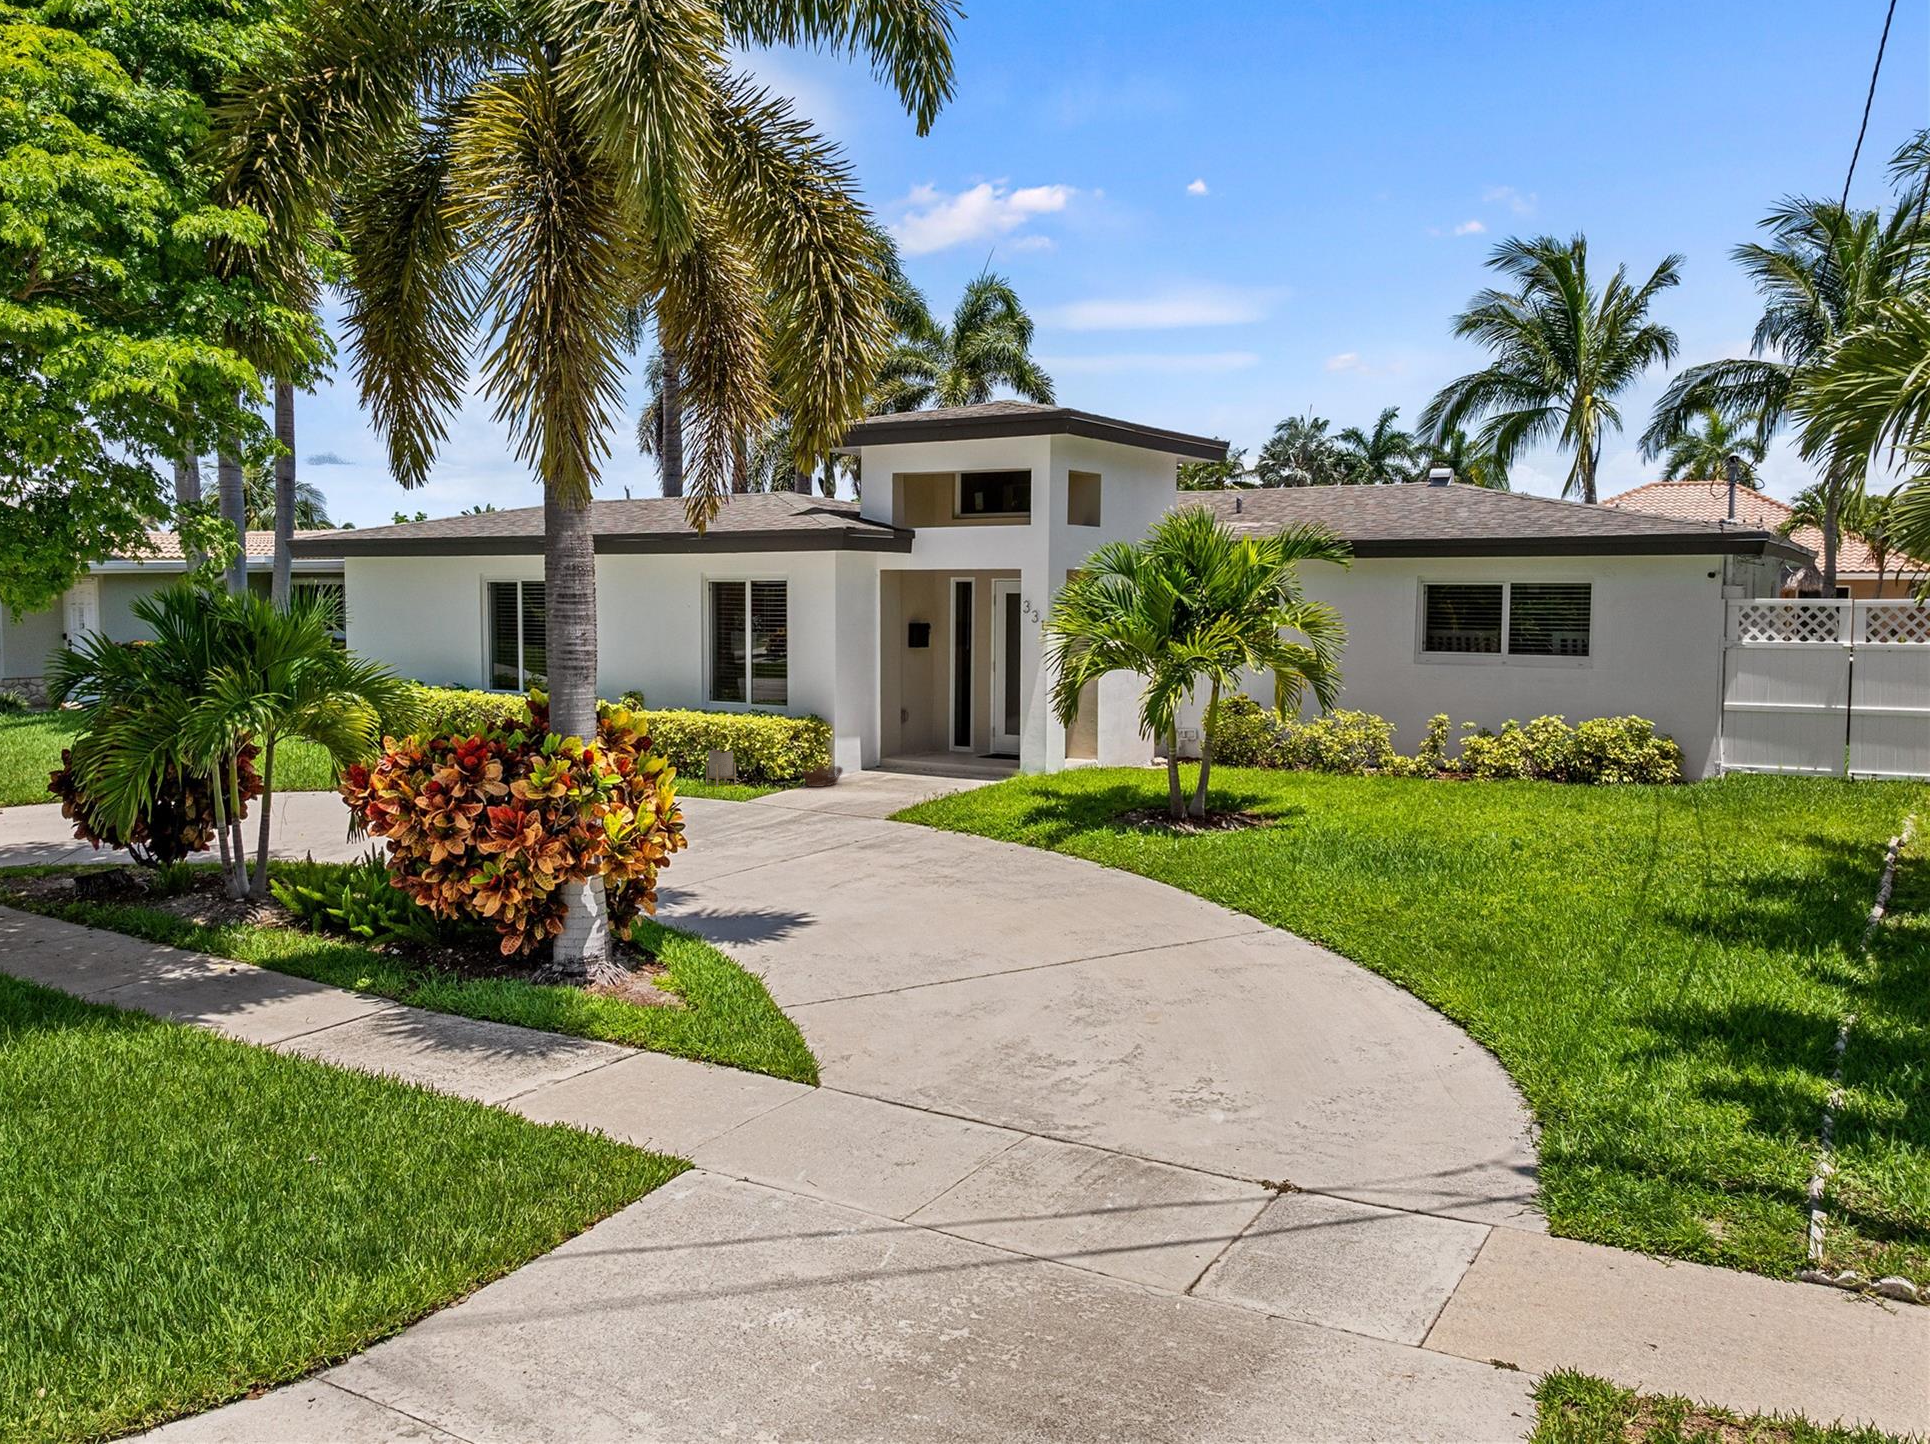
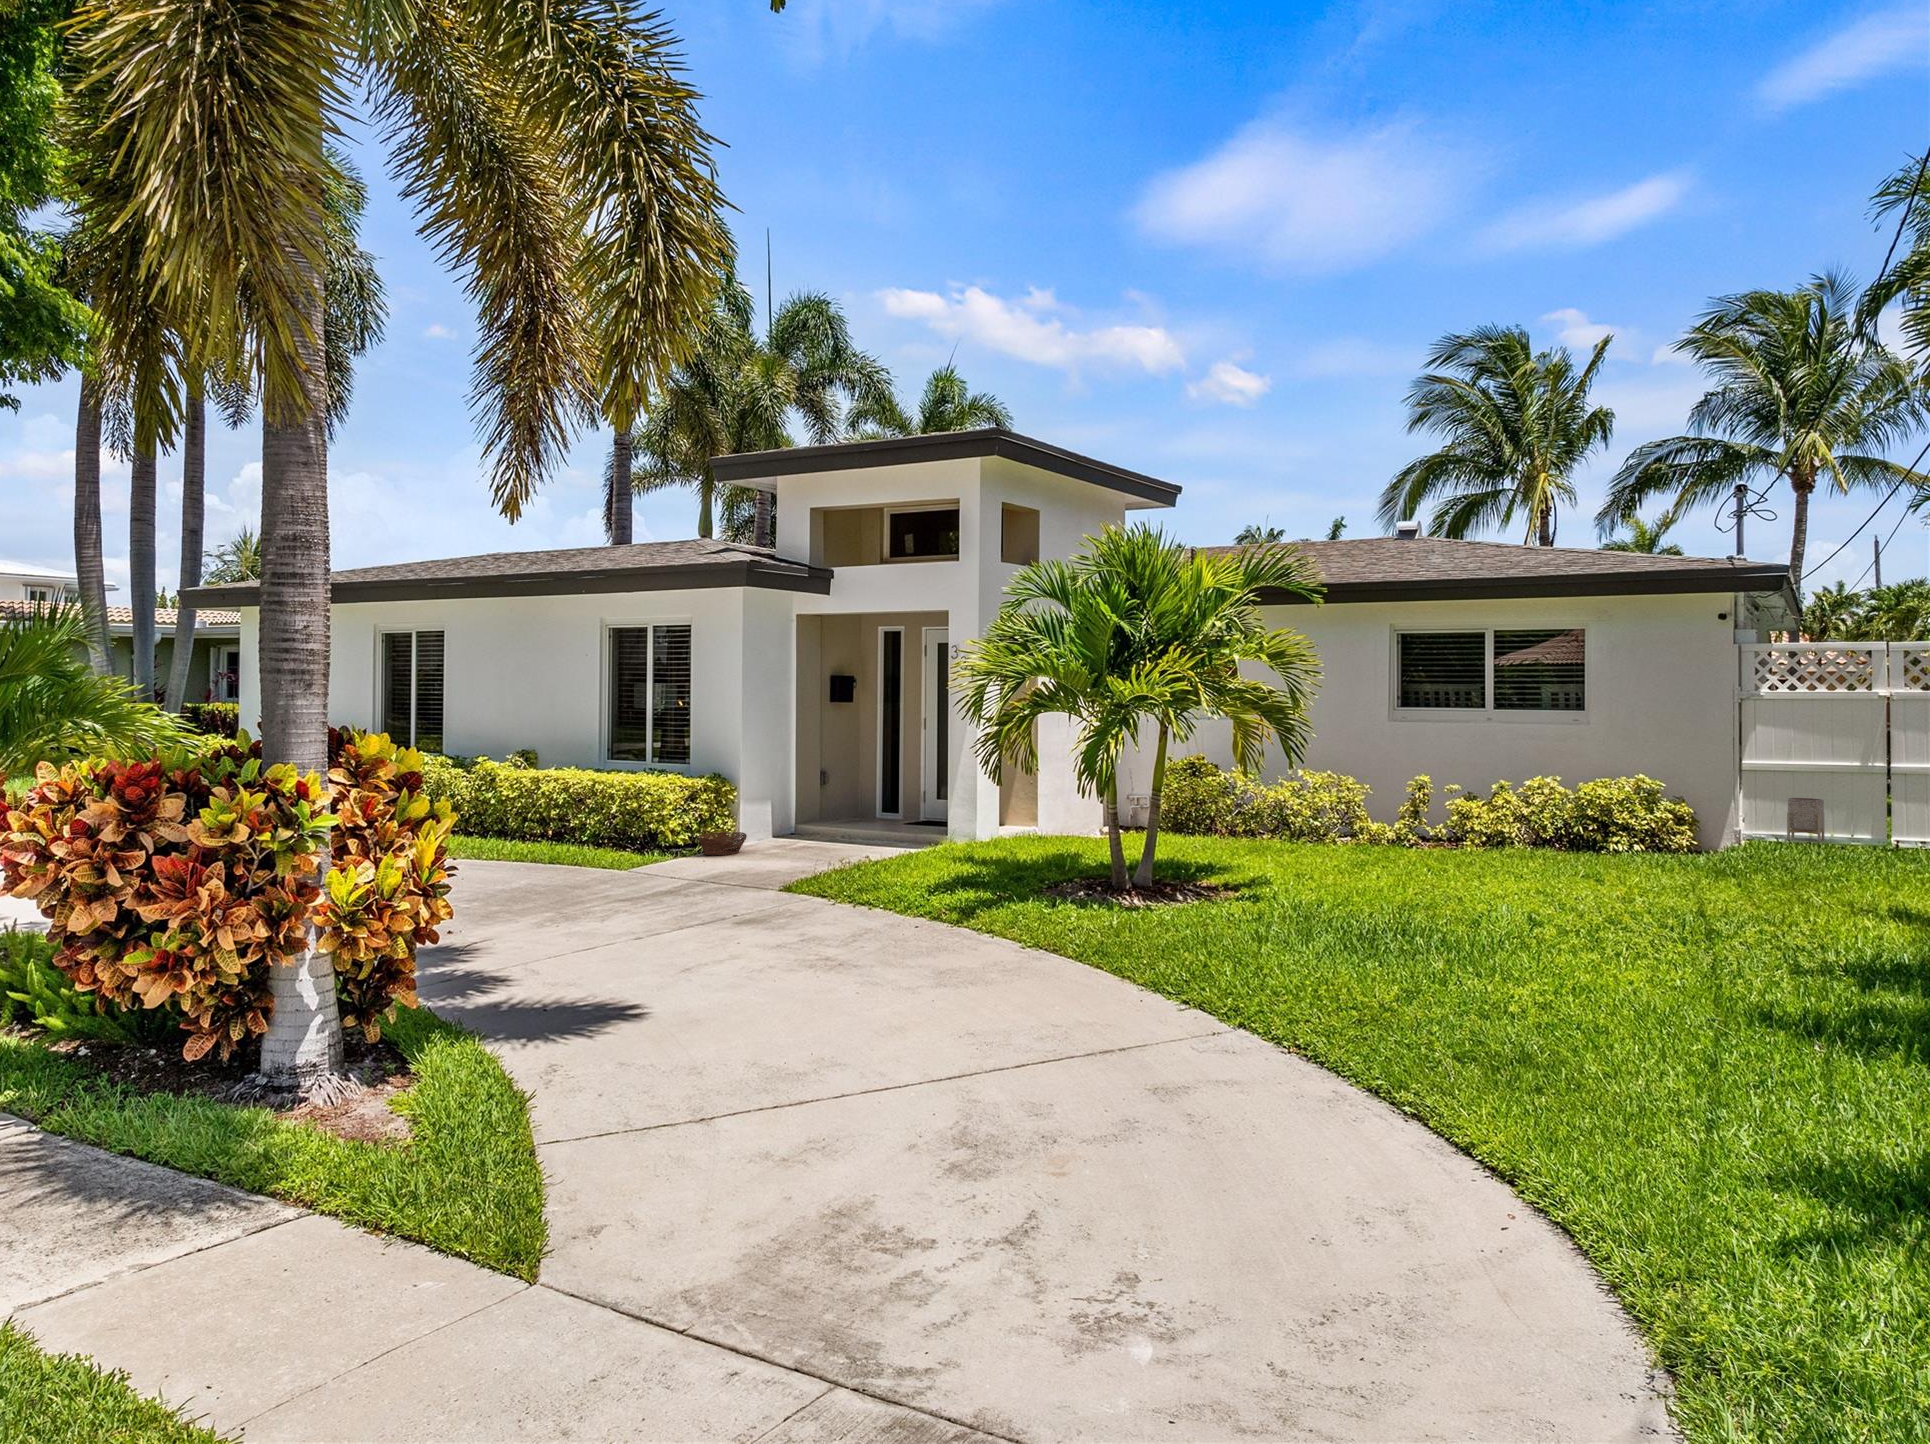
planter: present [706,750,736,787] -> present [1787,798,1825,842]

